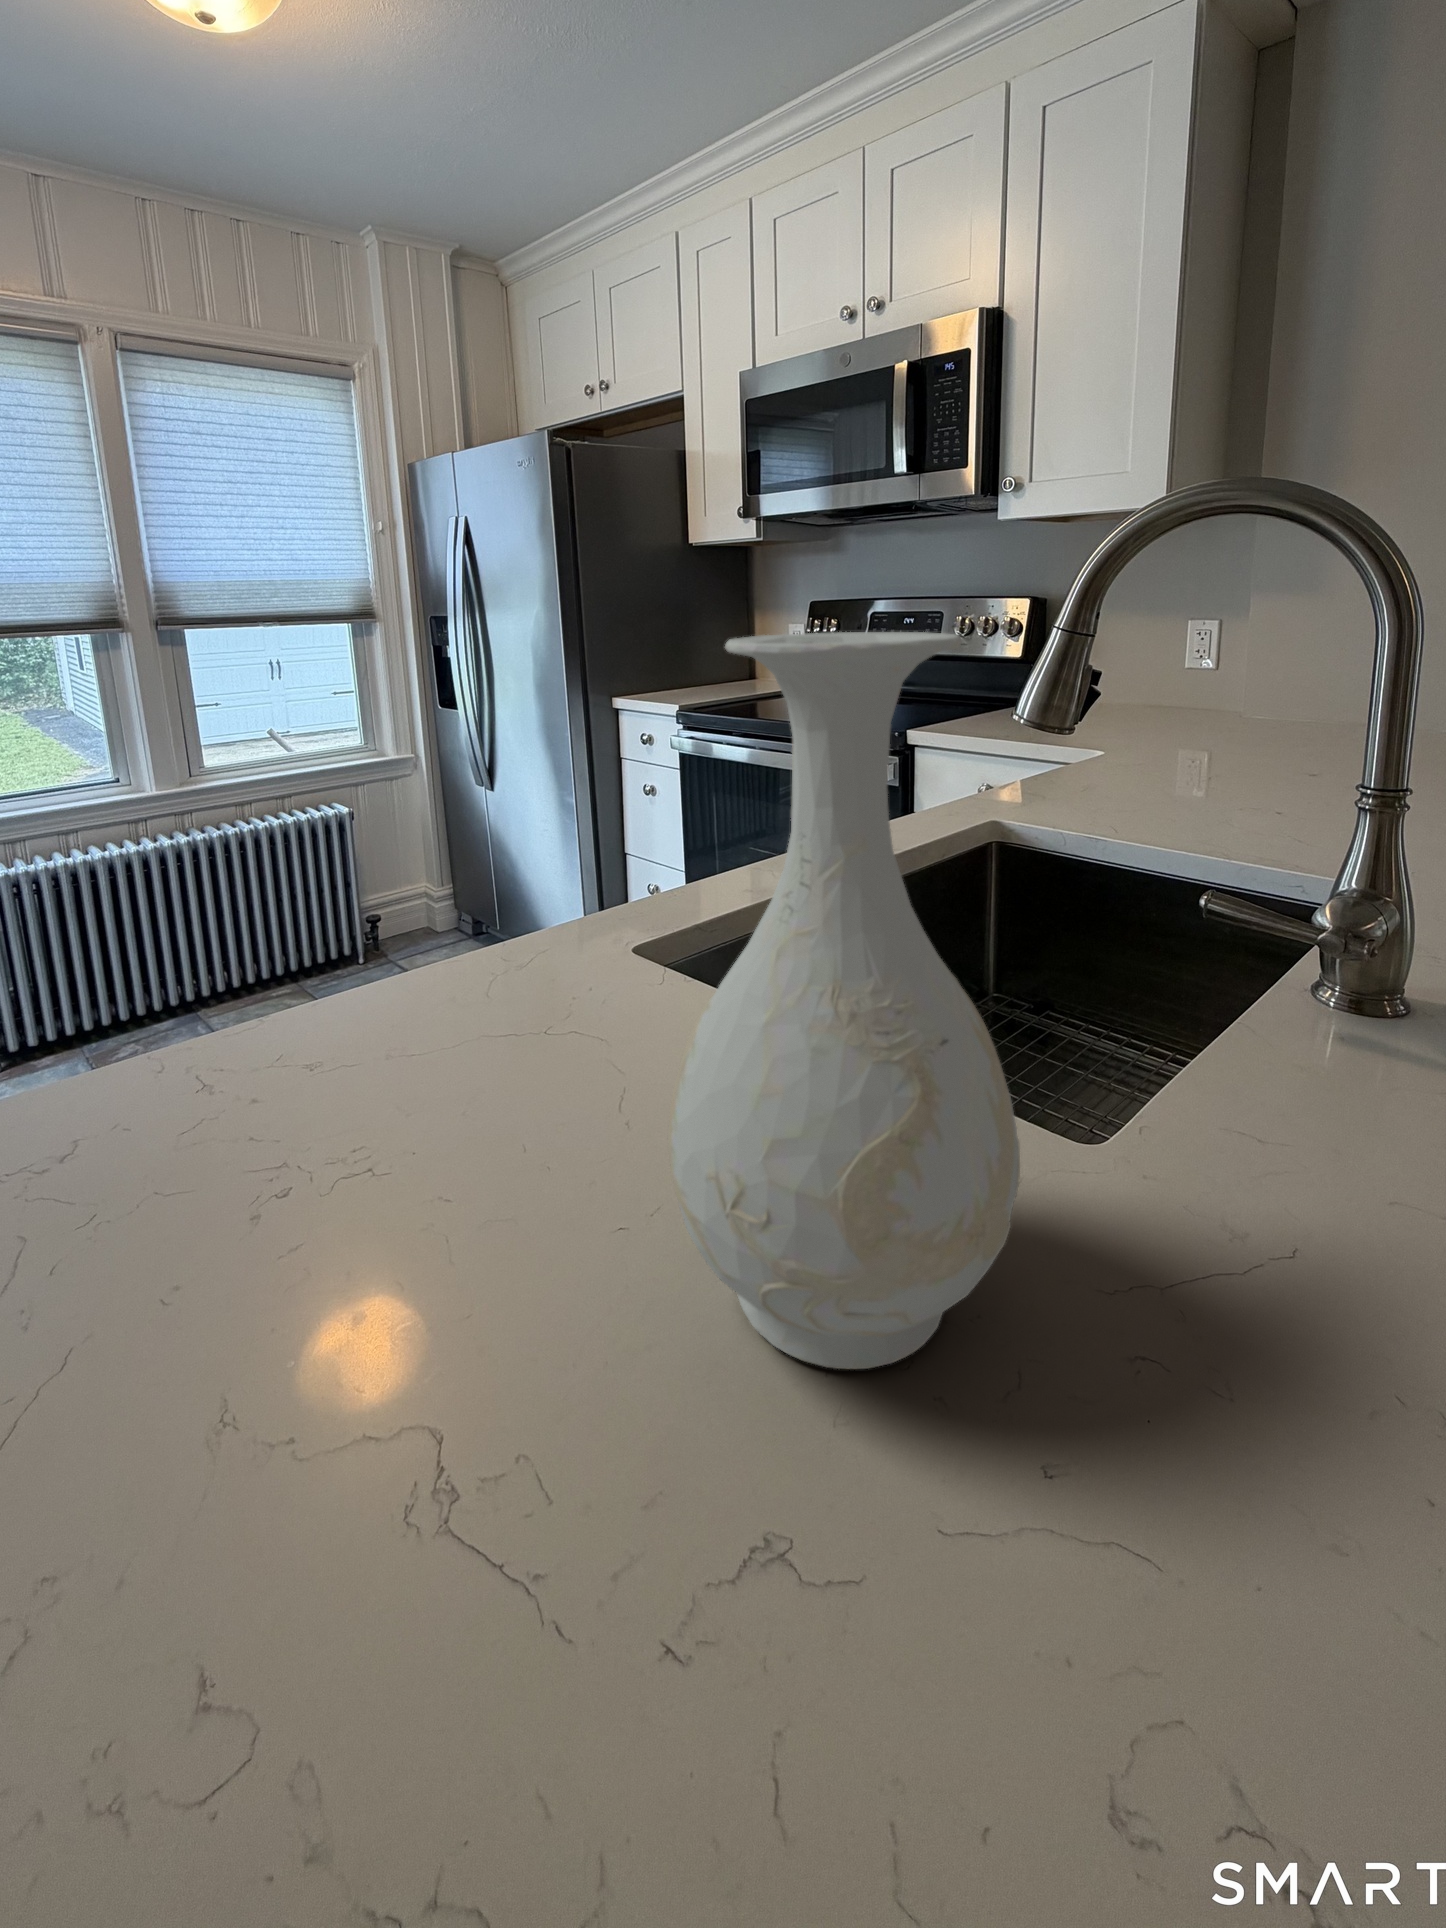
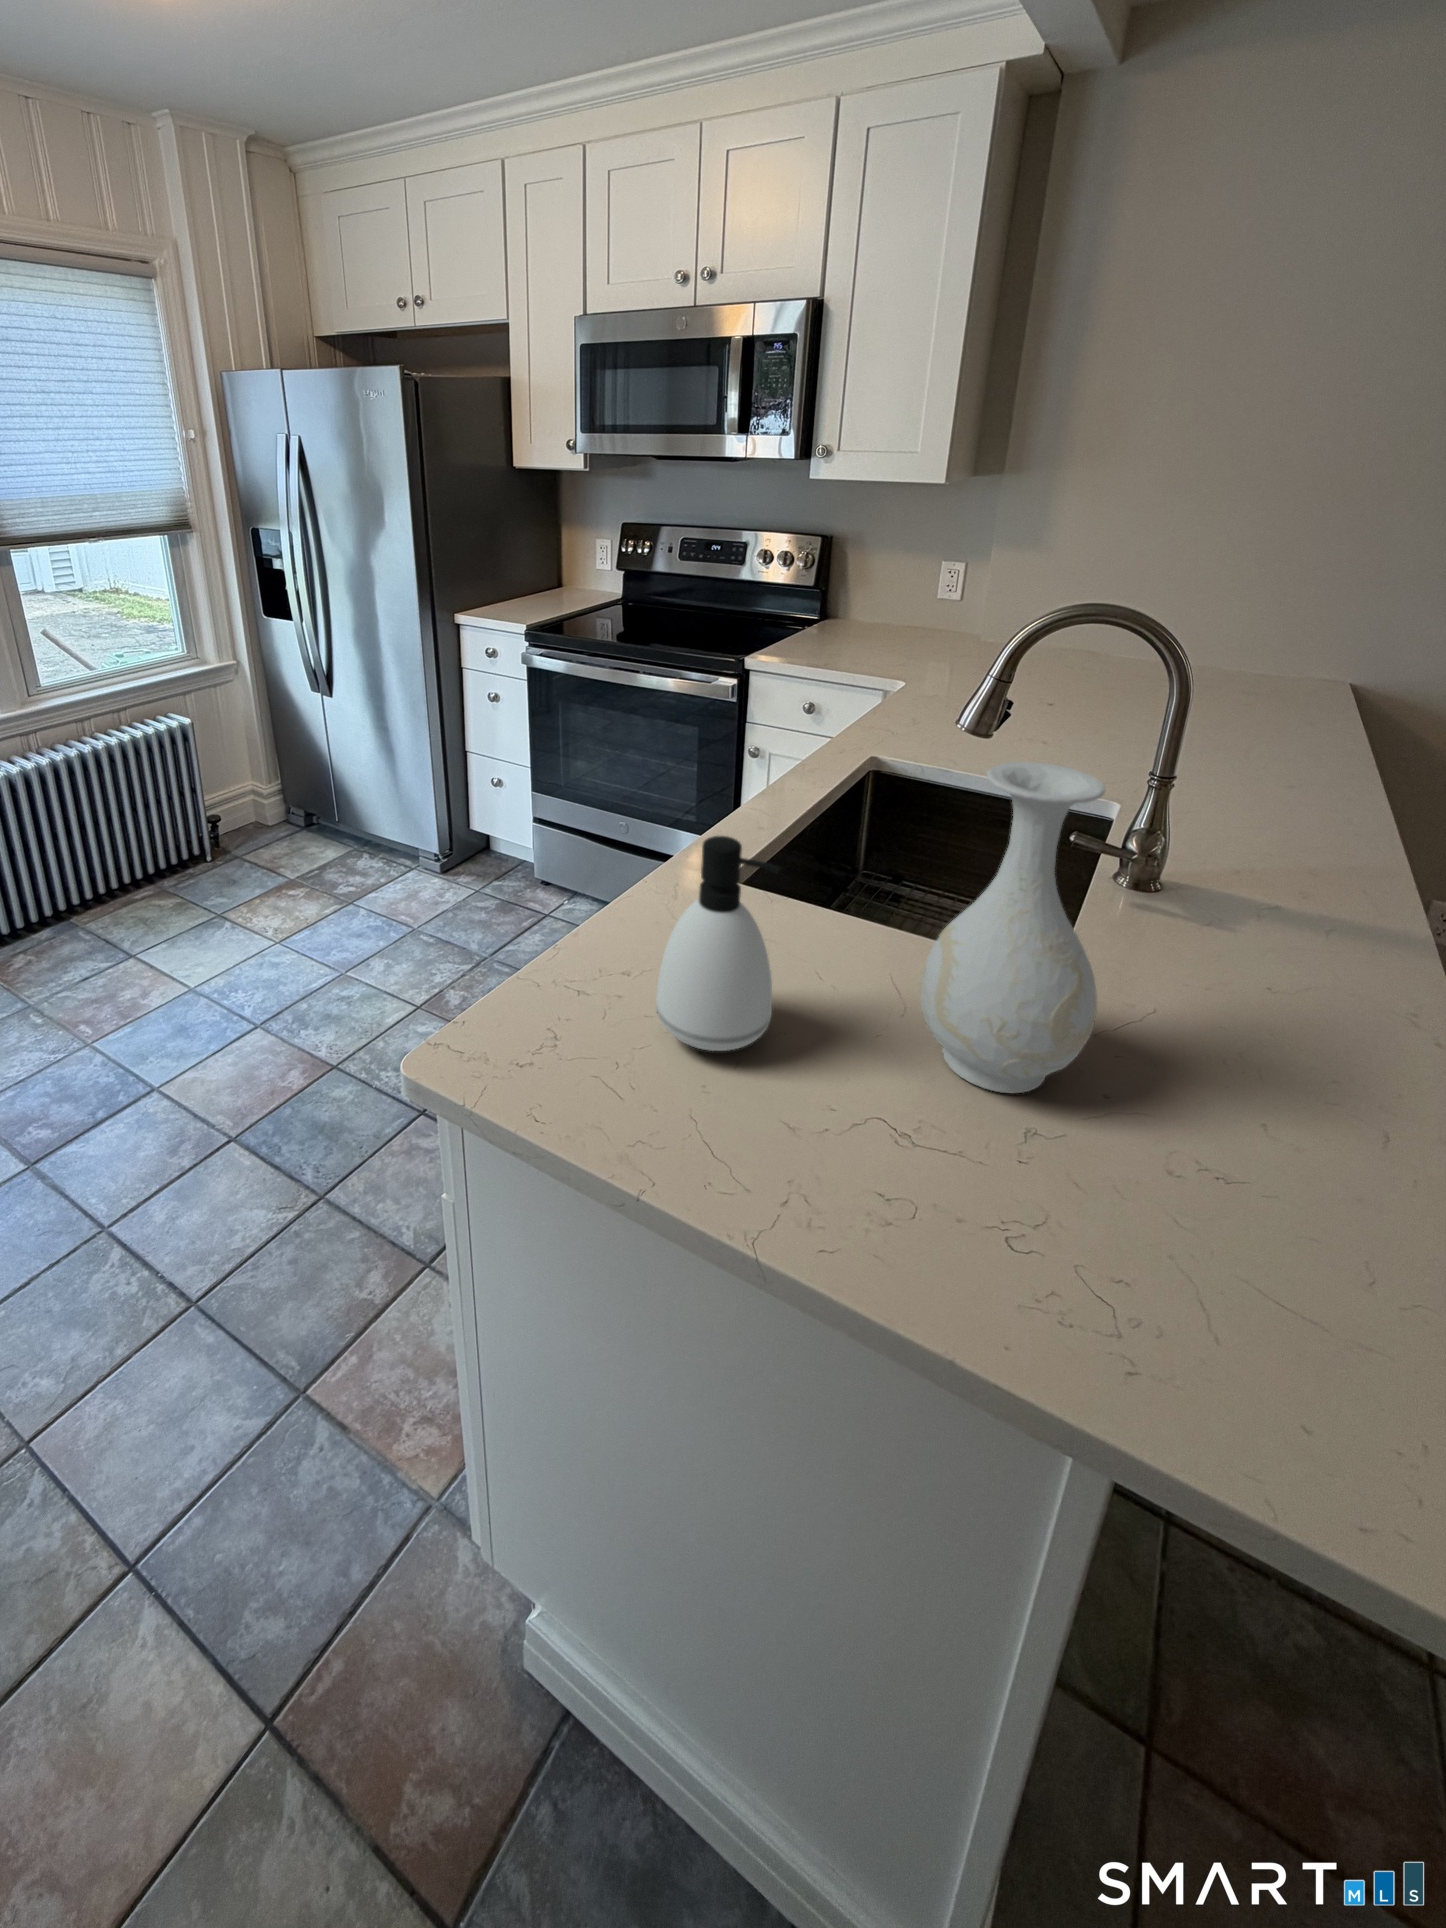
soap dispenser: none [248,791,471,1197] -> present [656,836,781,1051]

